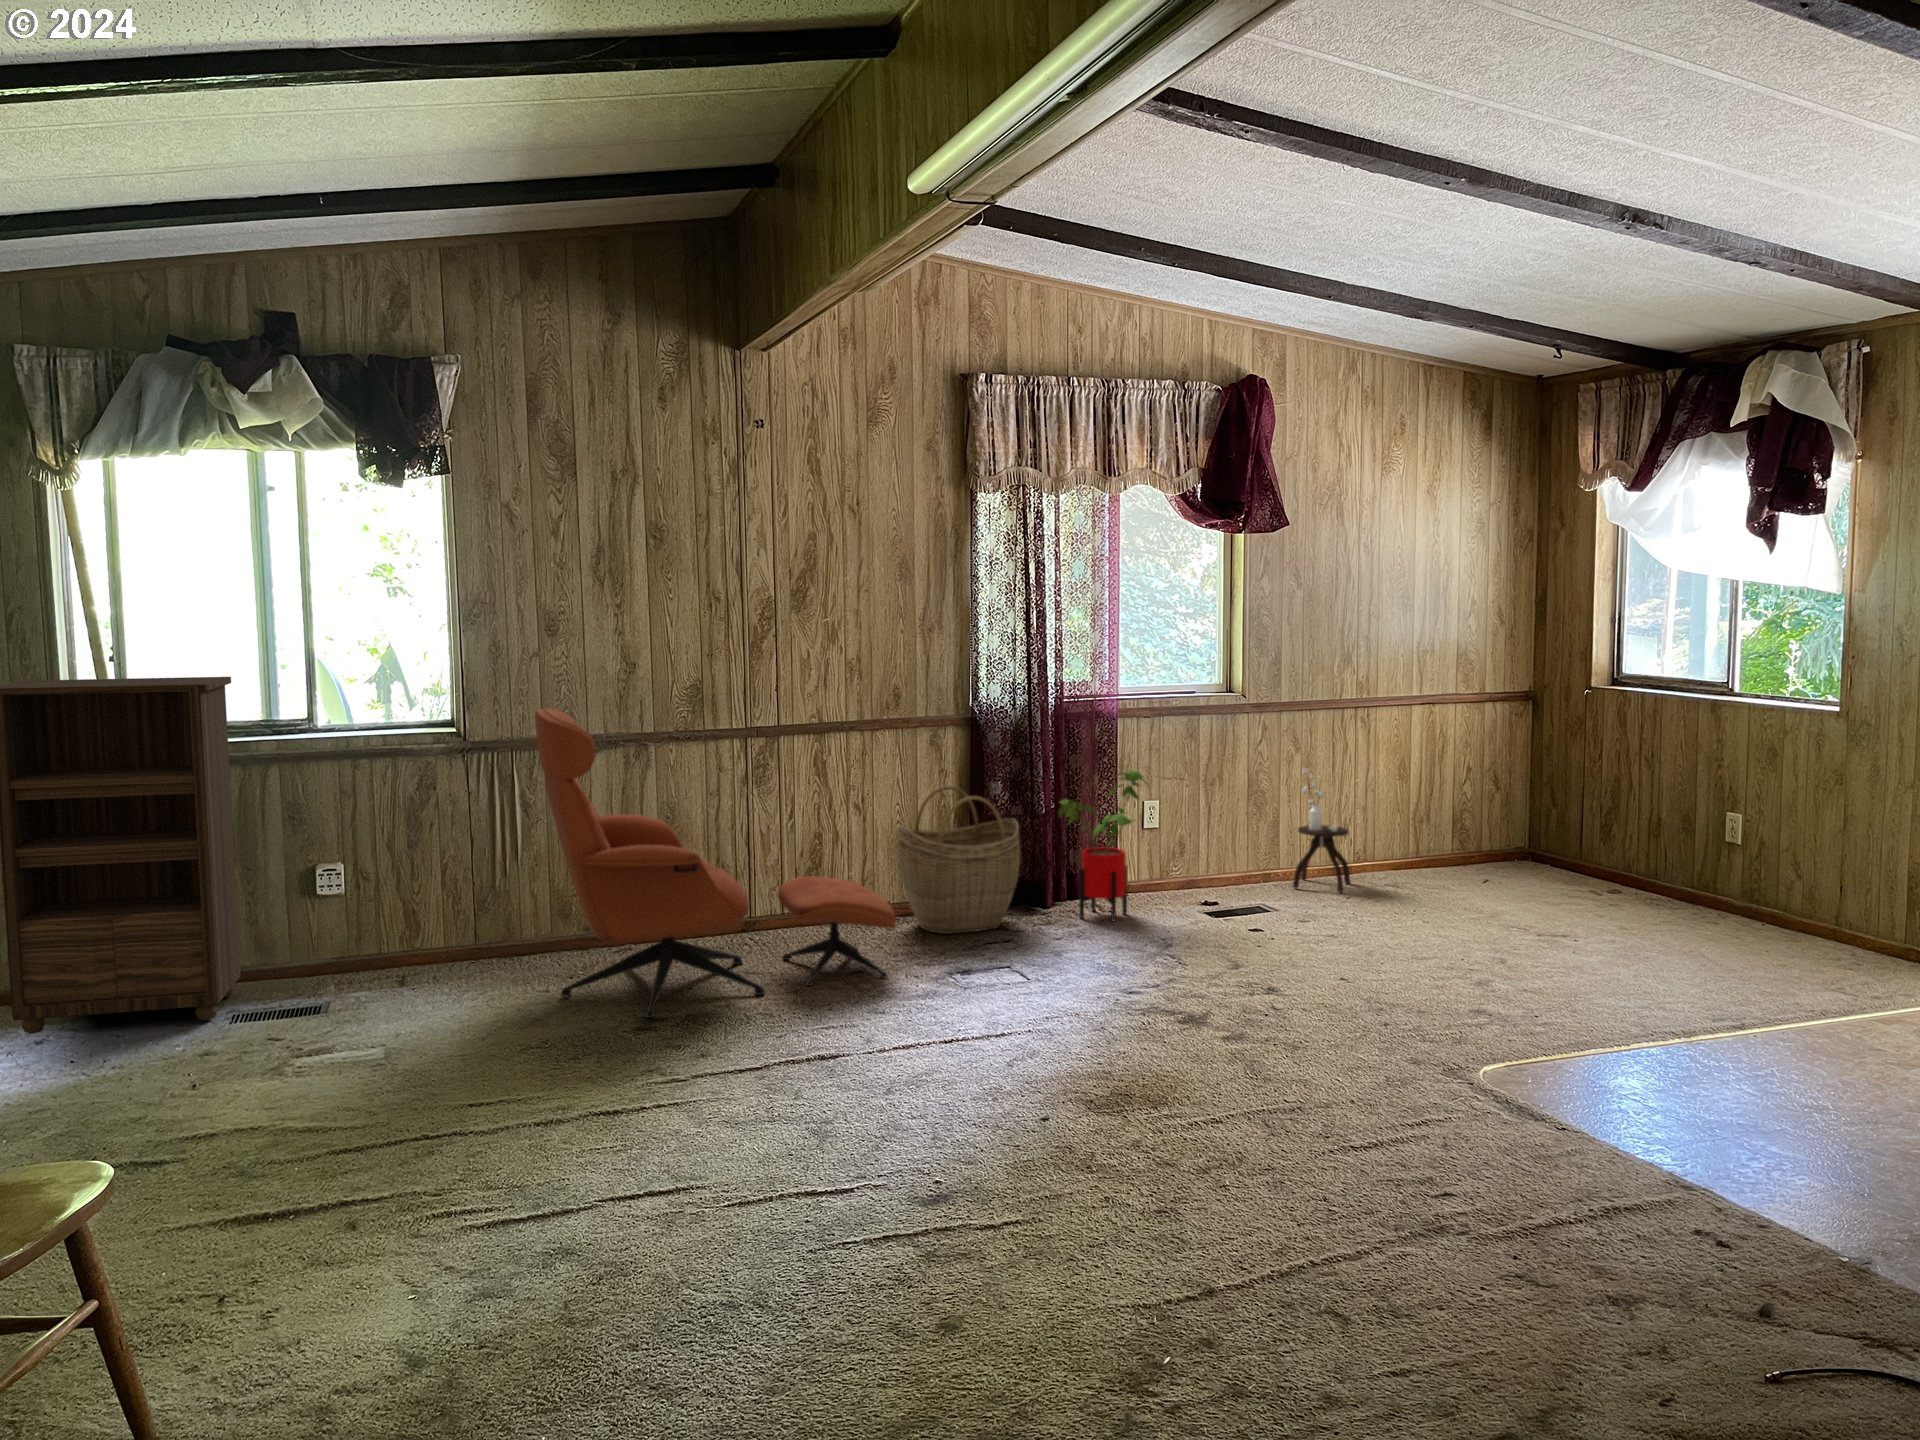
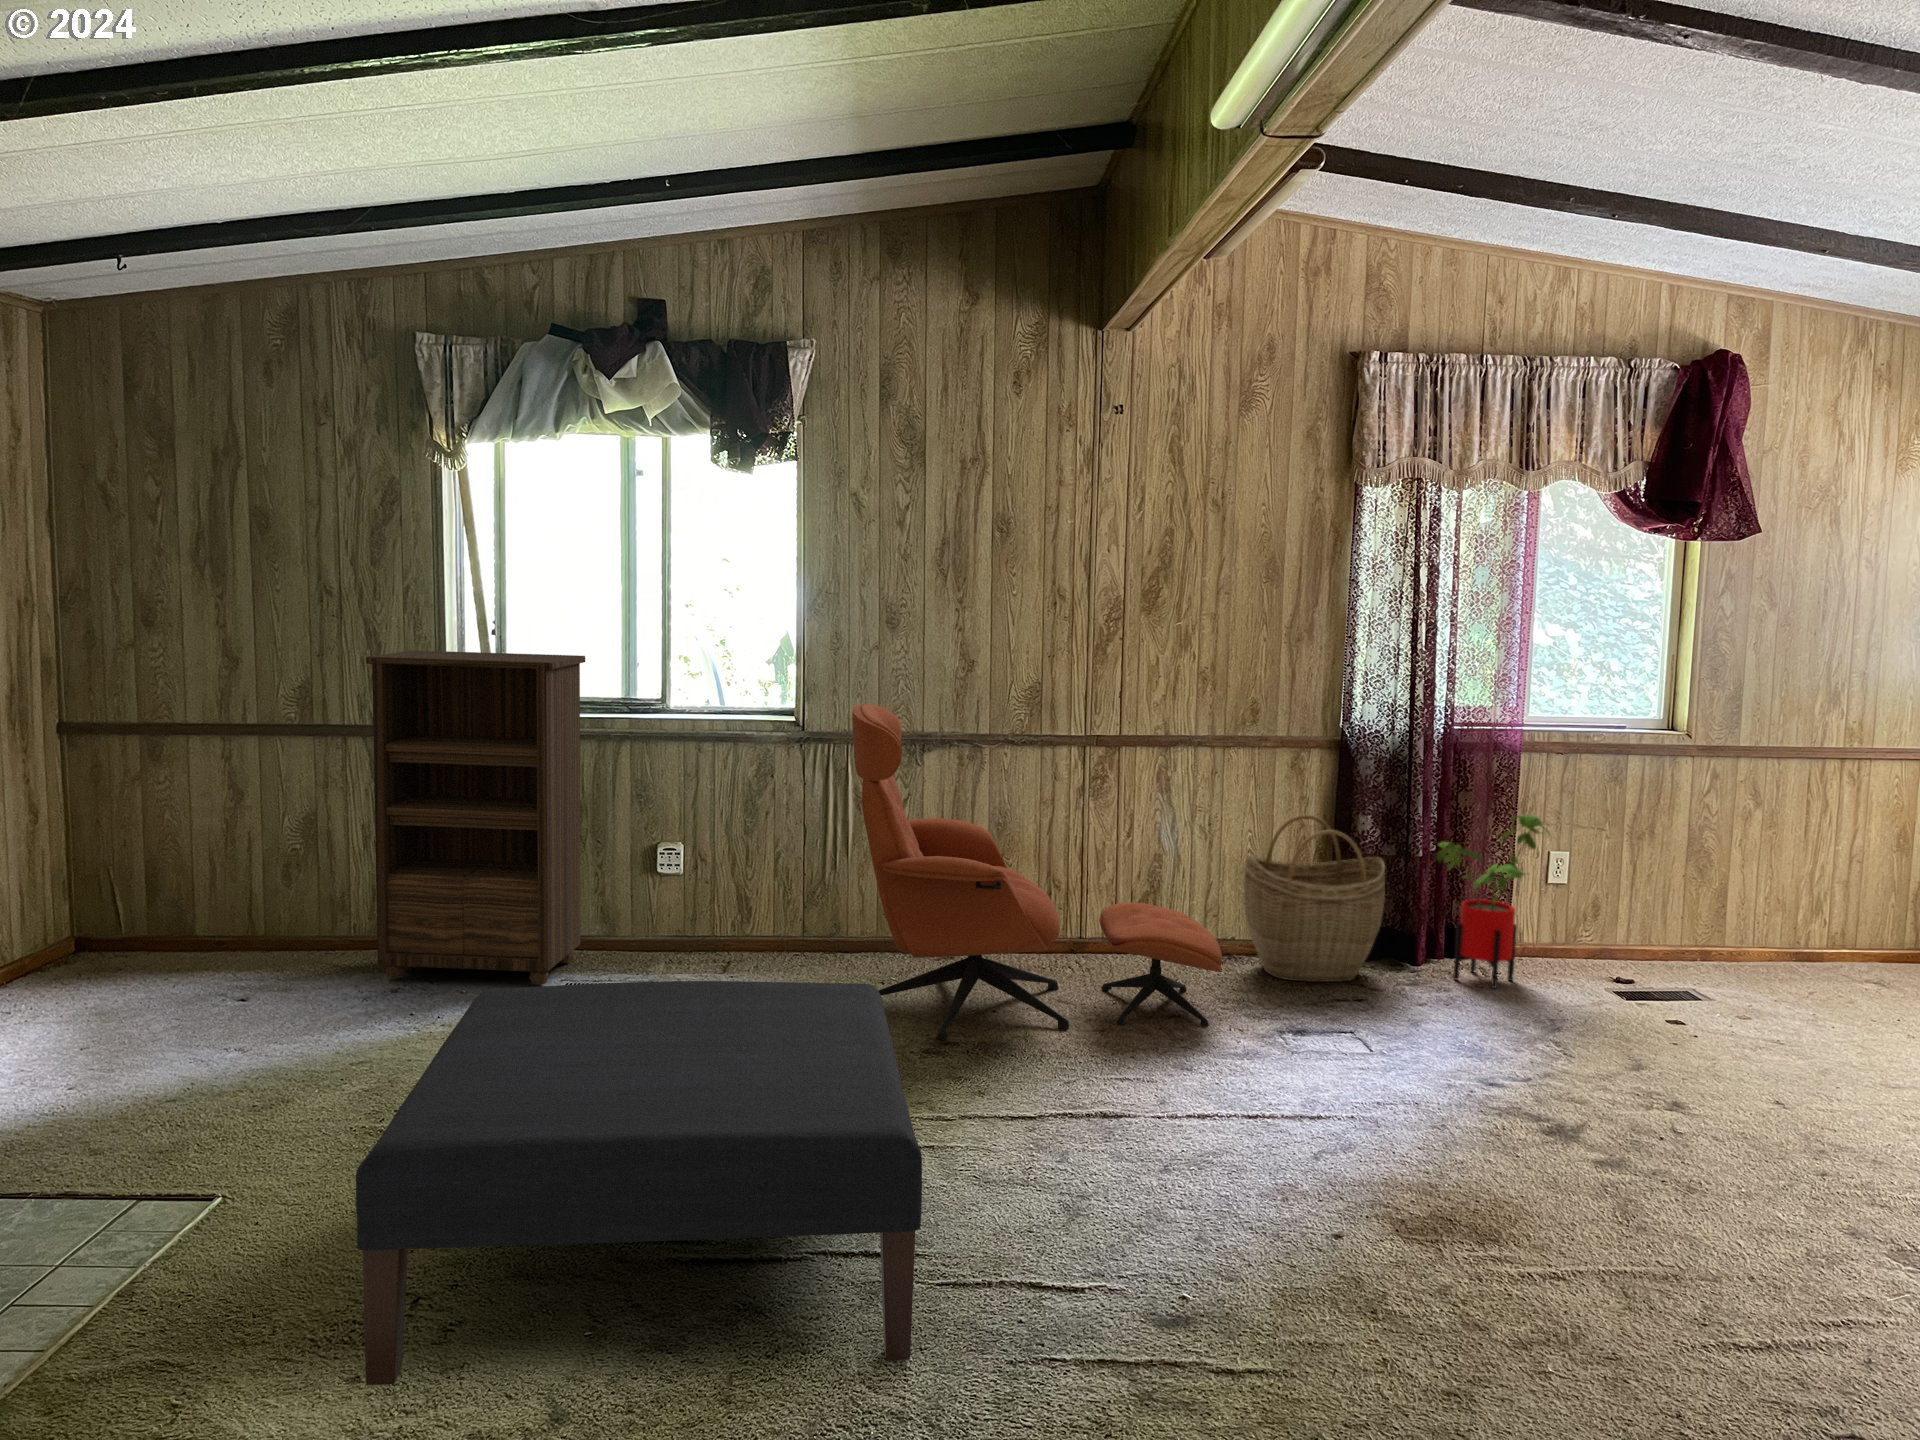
side table: present [1293,767,1350,893] -> none [1736,825,1817,985]
ottoman: none [193,960,728,1374] -> present [356,981,922,1385]

